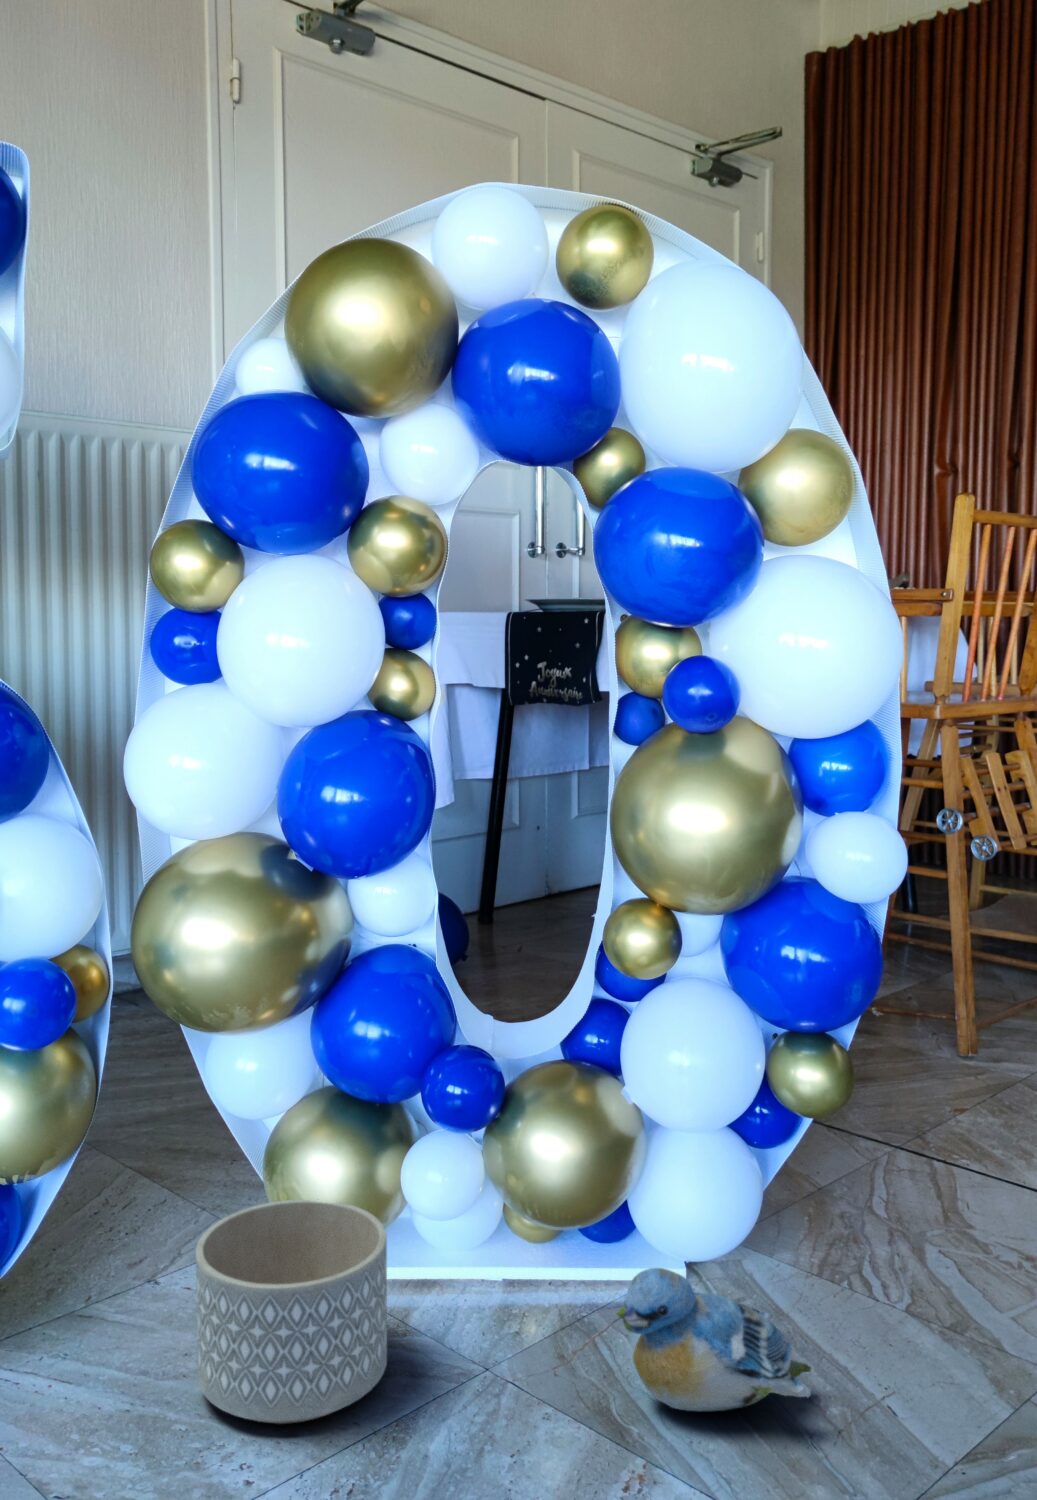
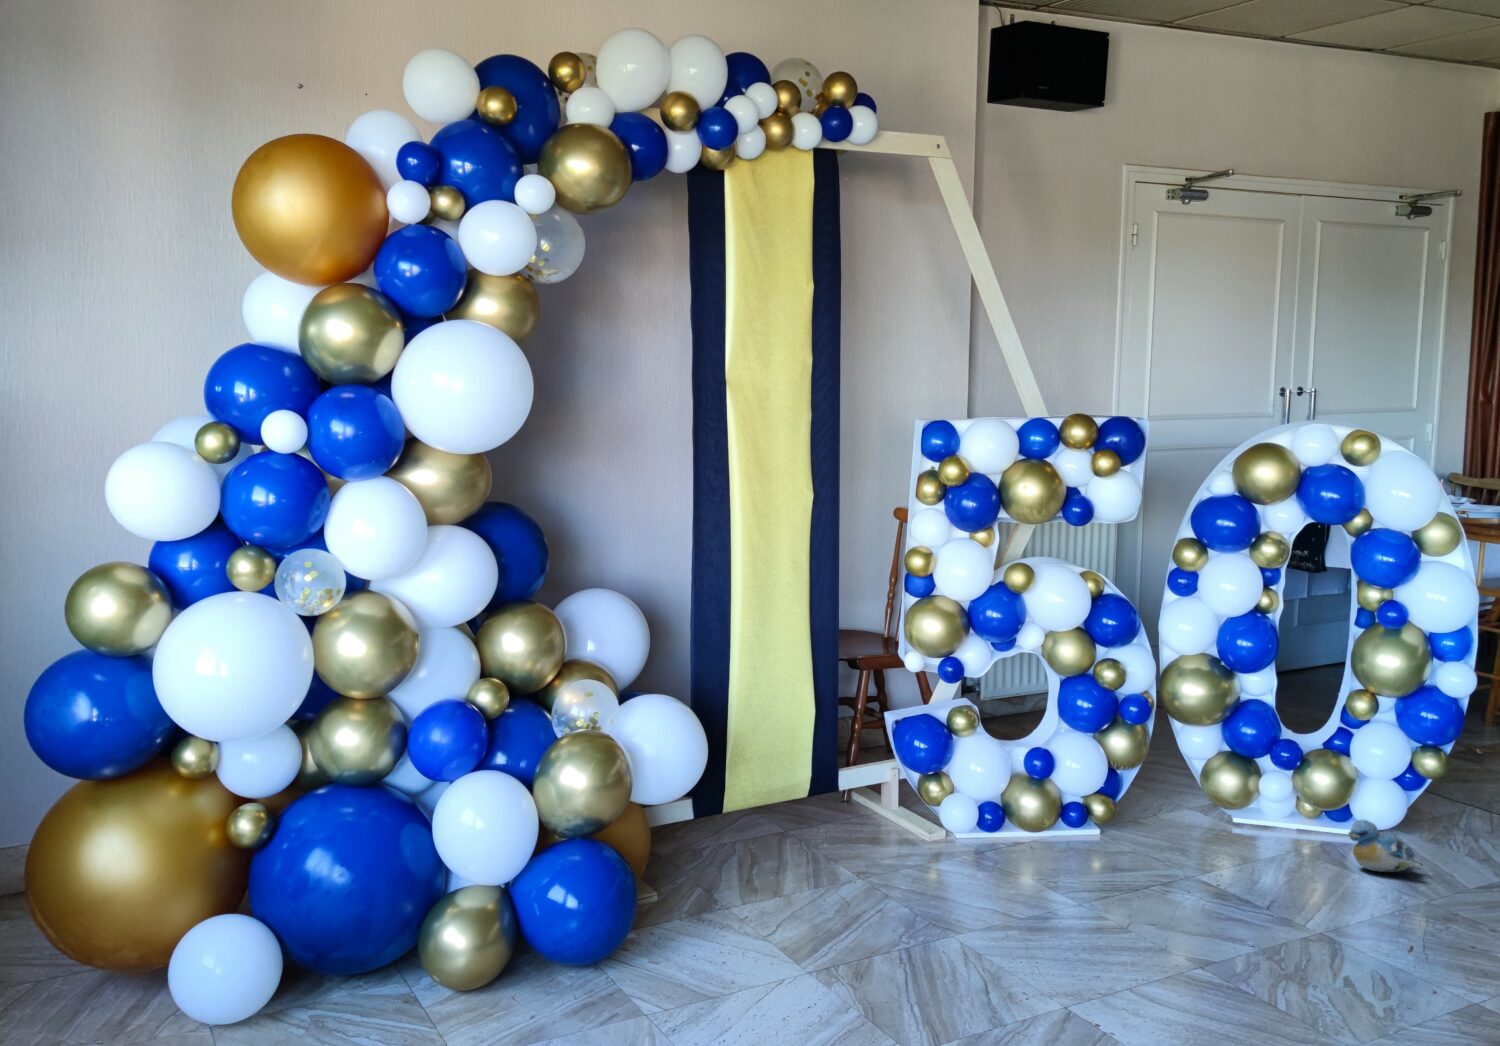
planter: present [196,1199,387,1424] -> none [1186,789,1258,857]

